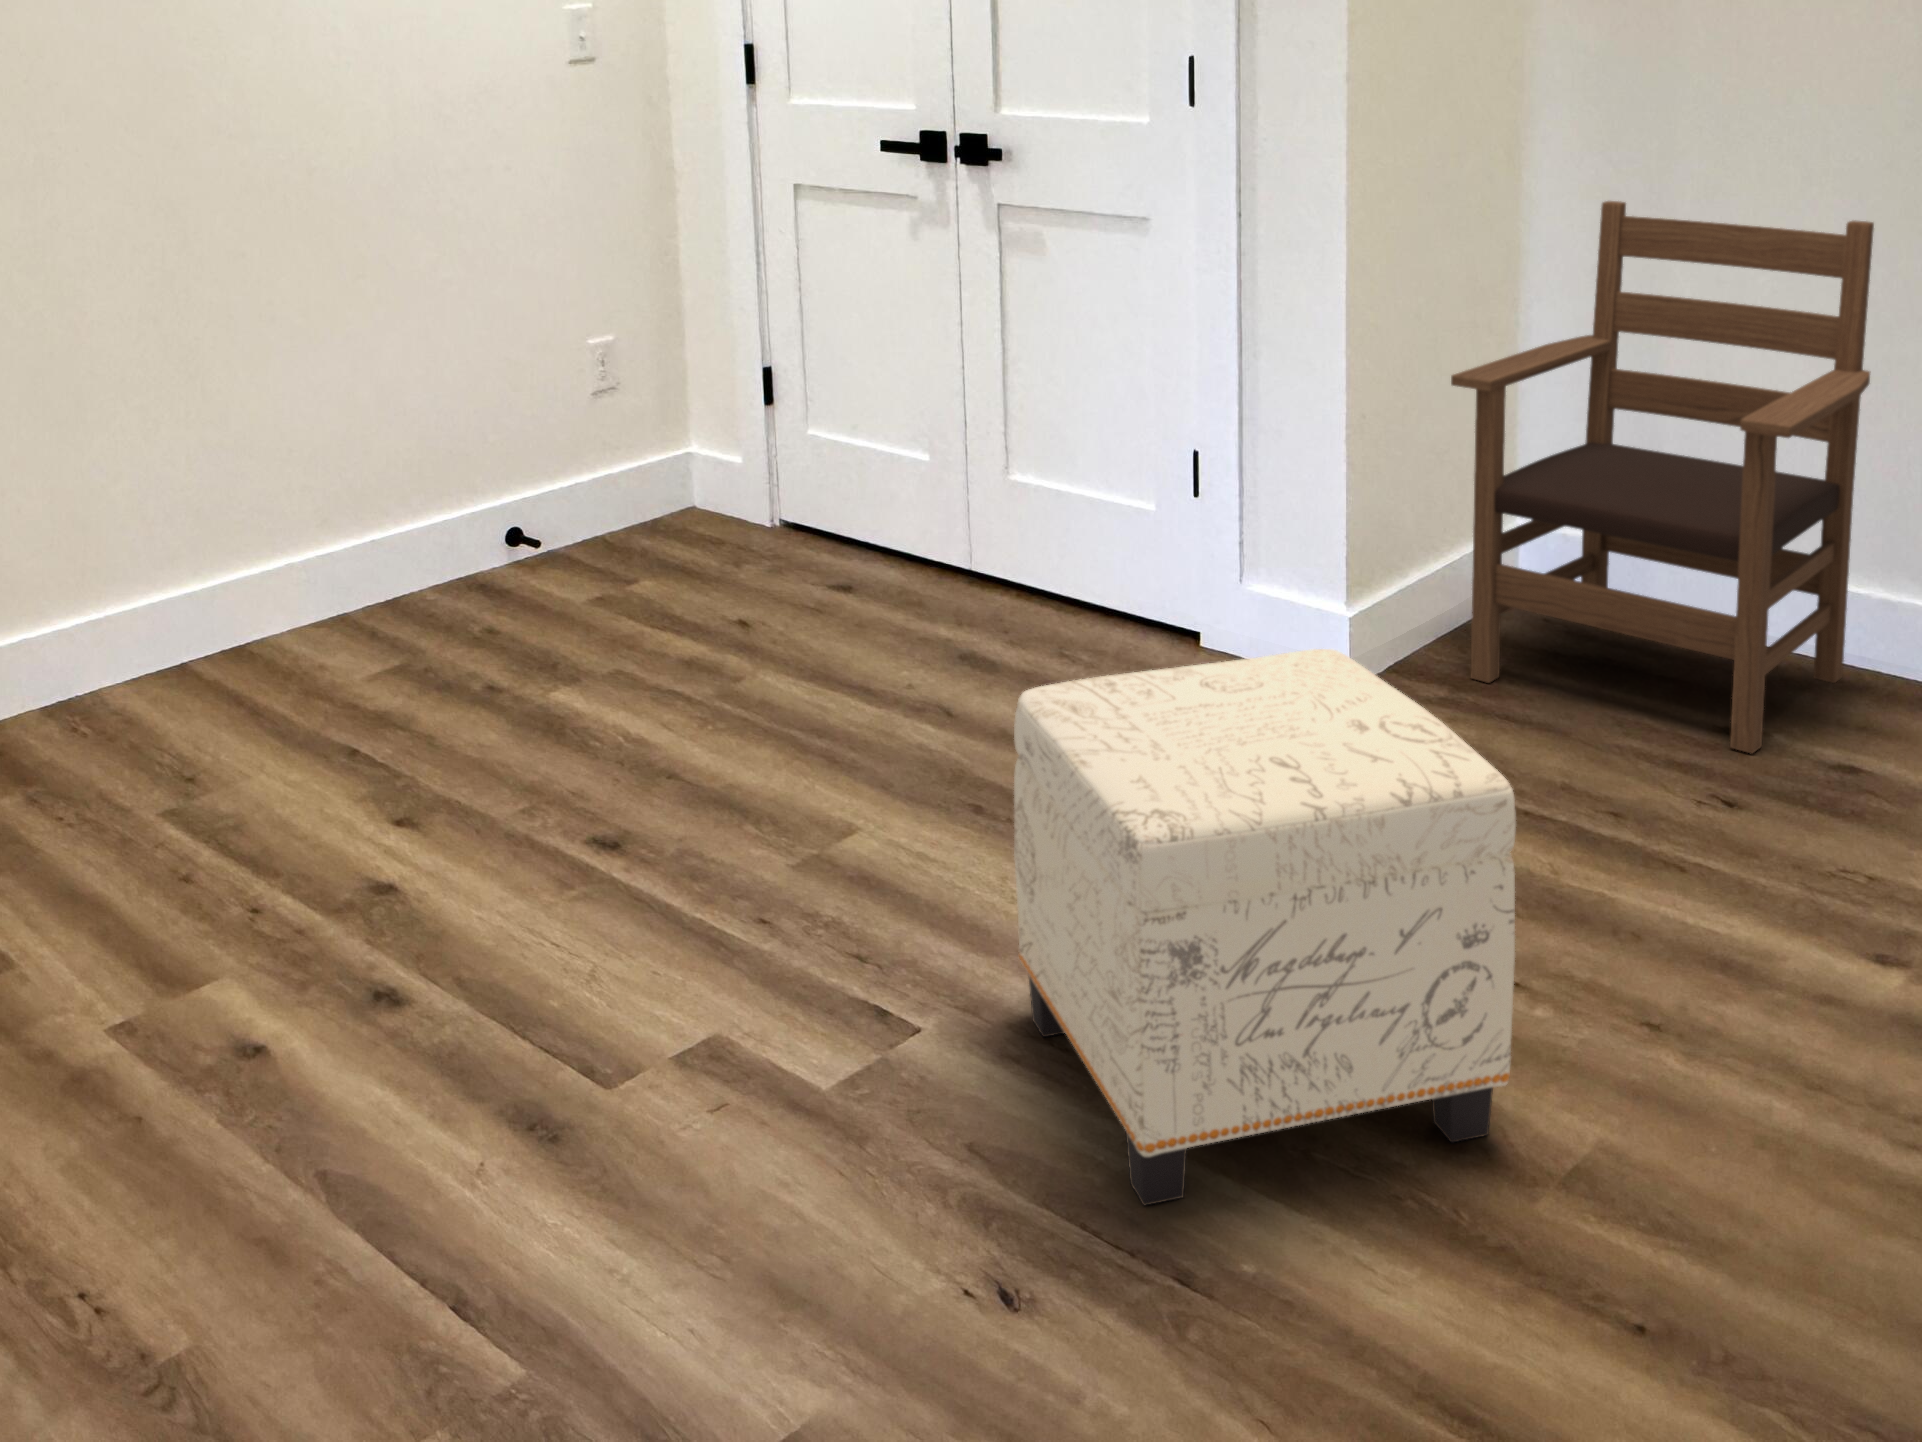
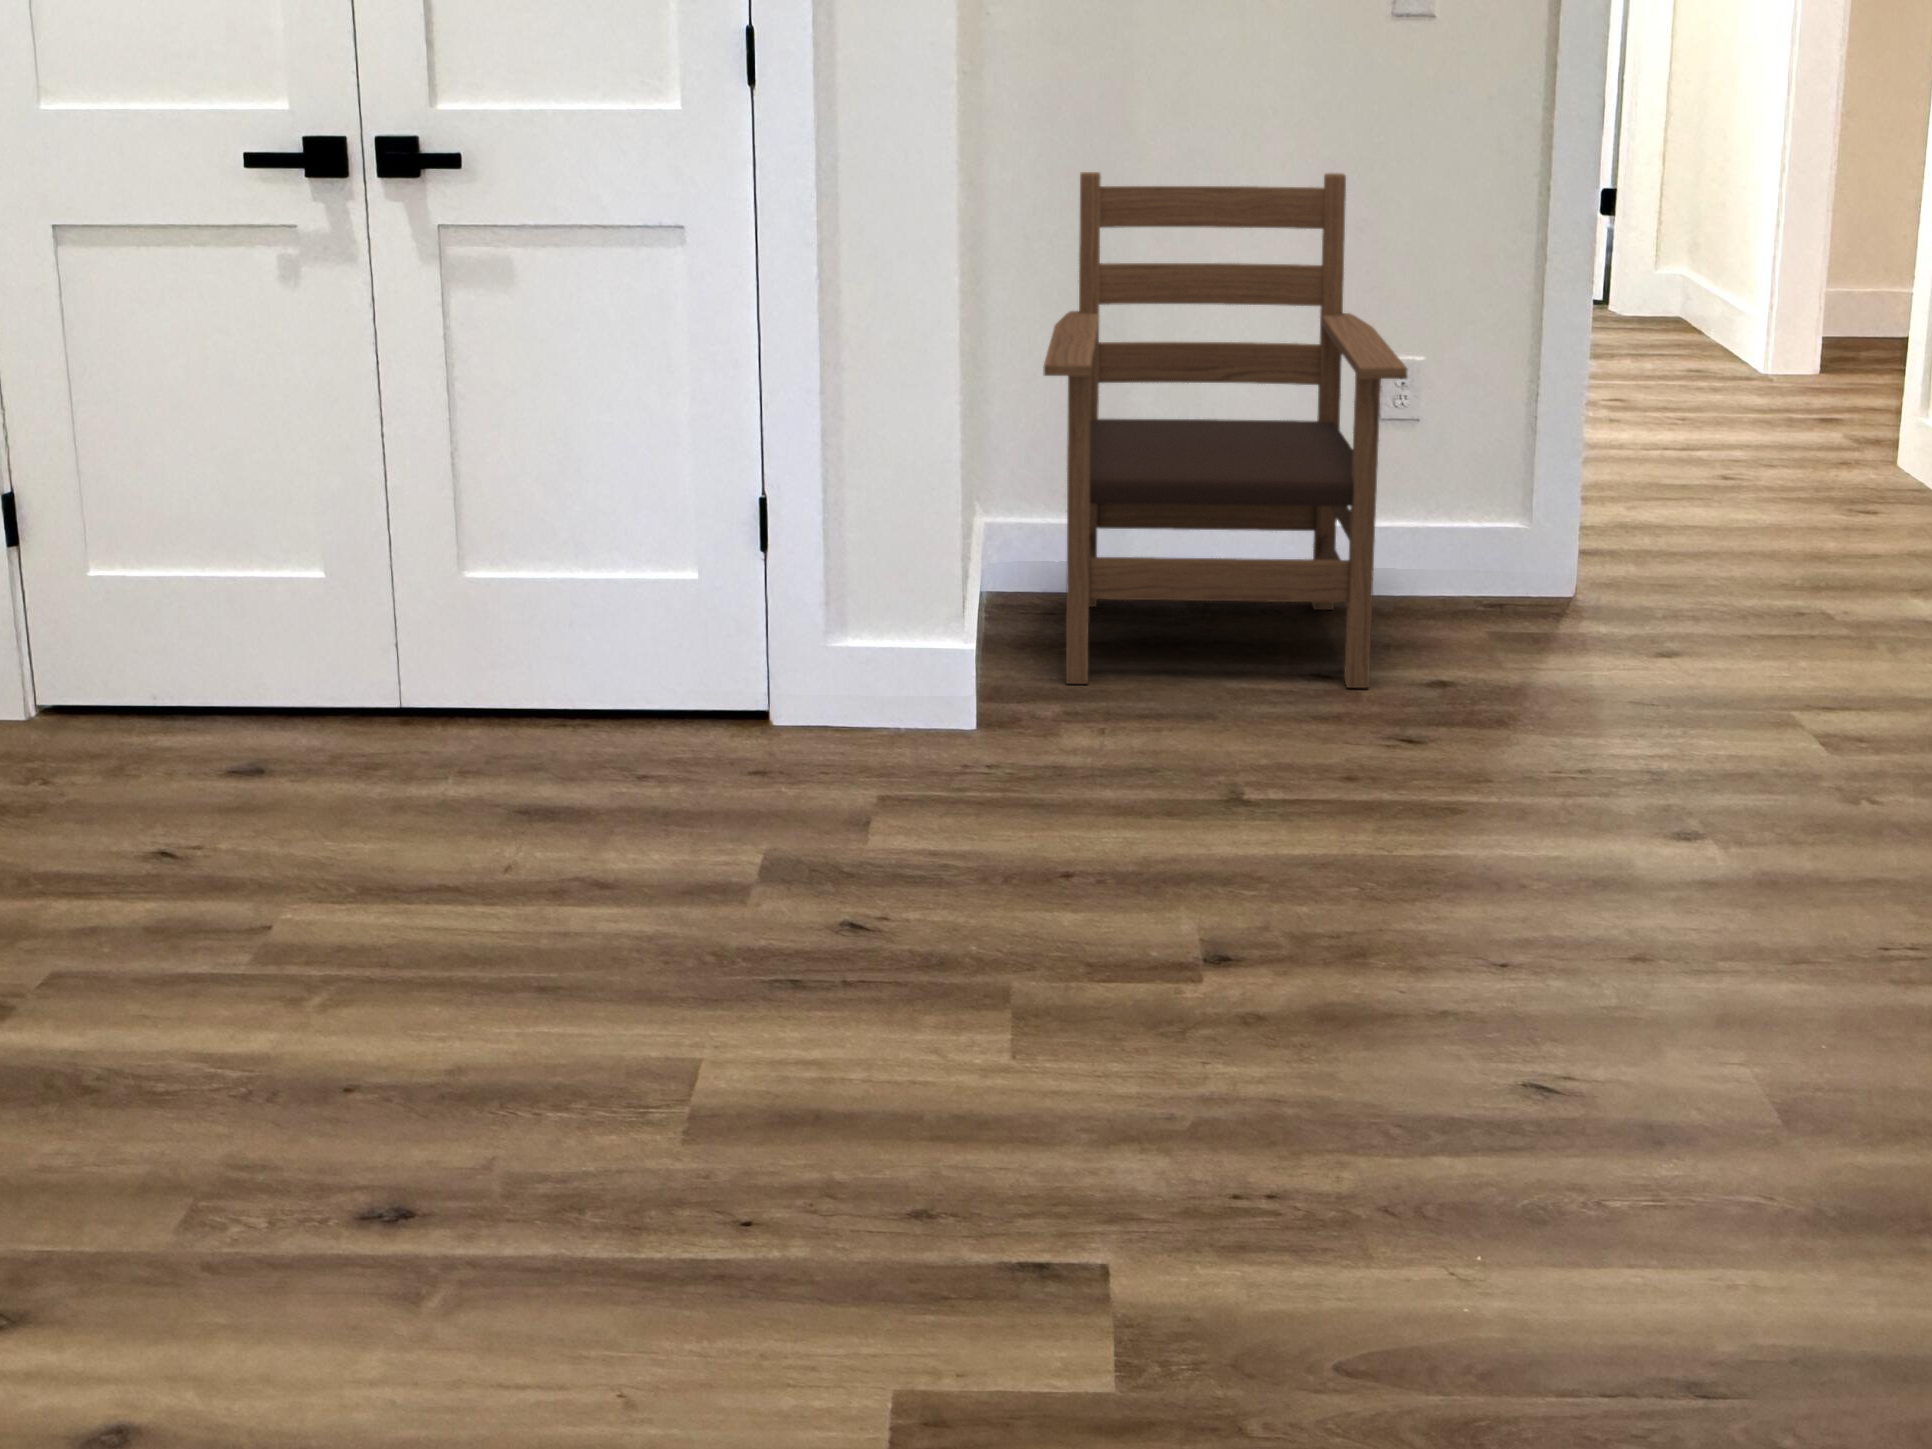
ottoman: present [1014,649,1516,1205] -> none [1179,661,1753,1343]

